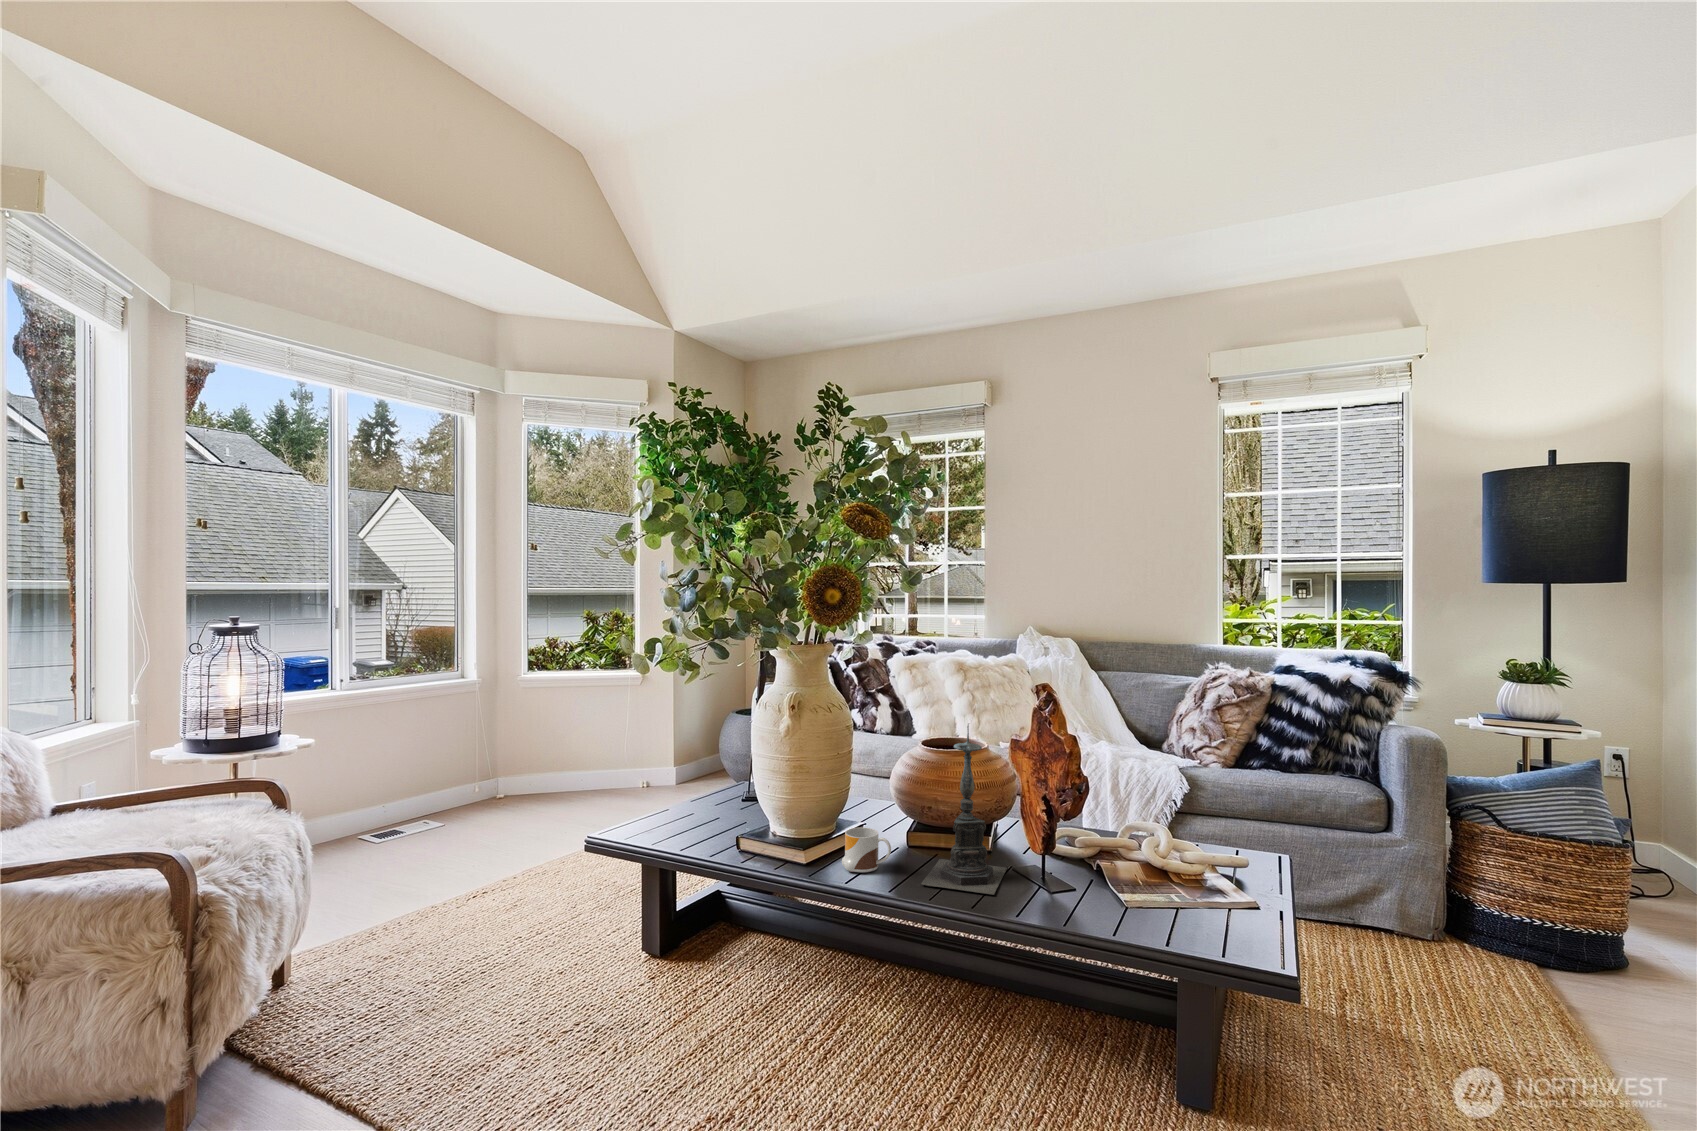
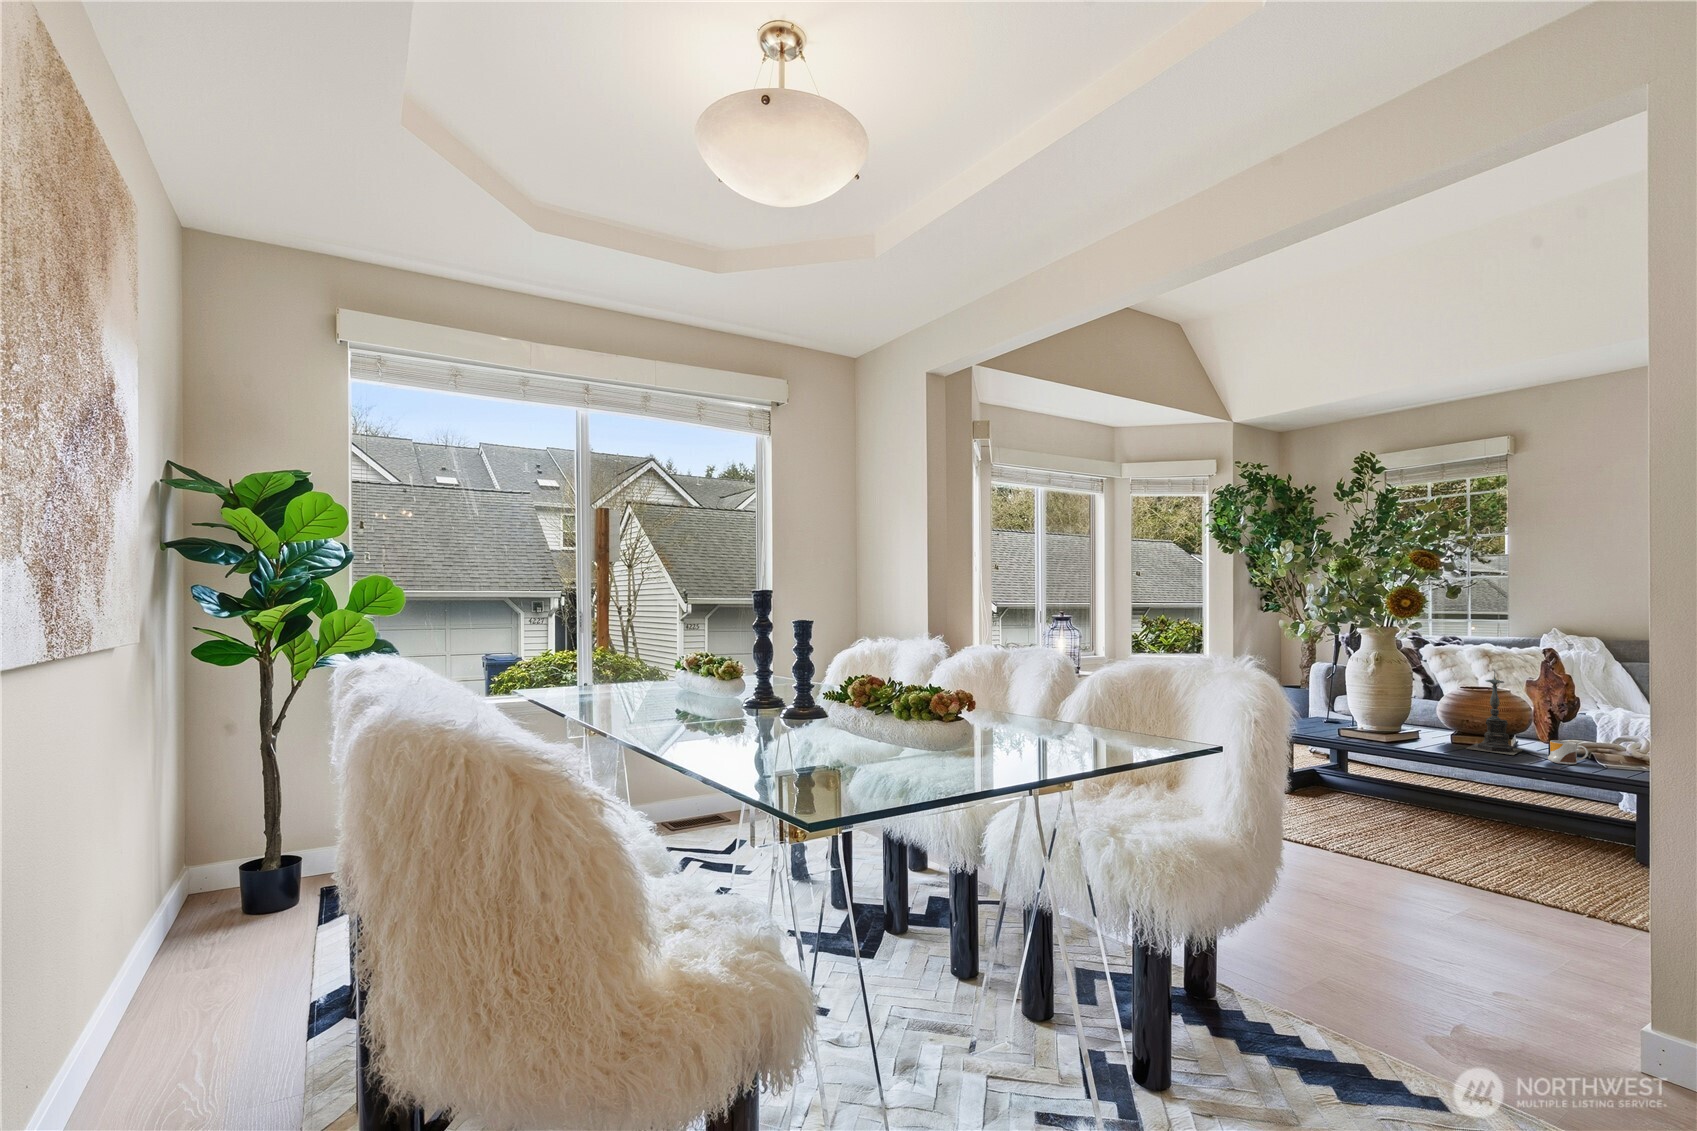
mug: present [842,828,891,872] -> present [1548,740,1588,764]

